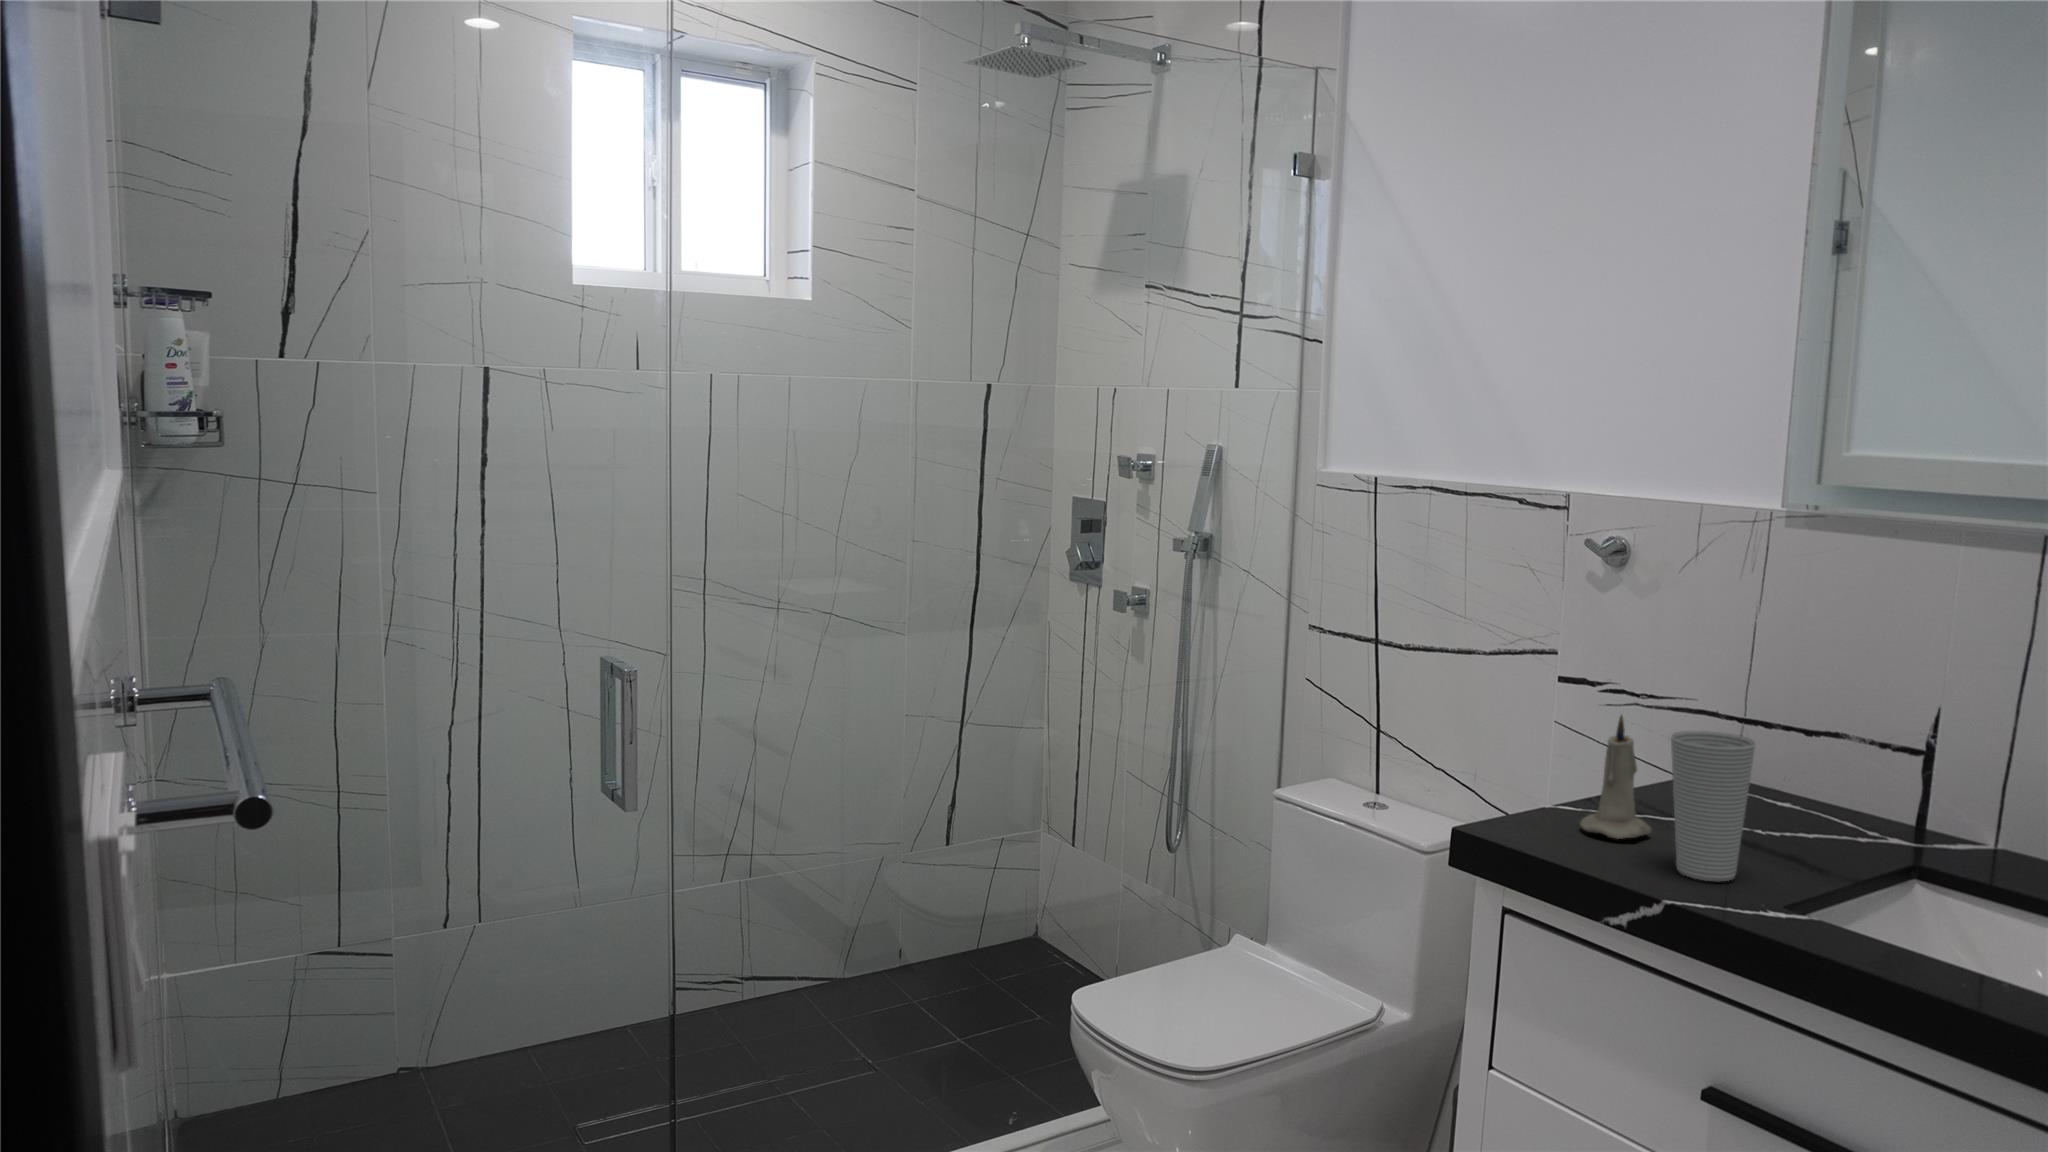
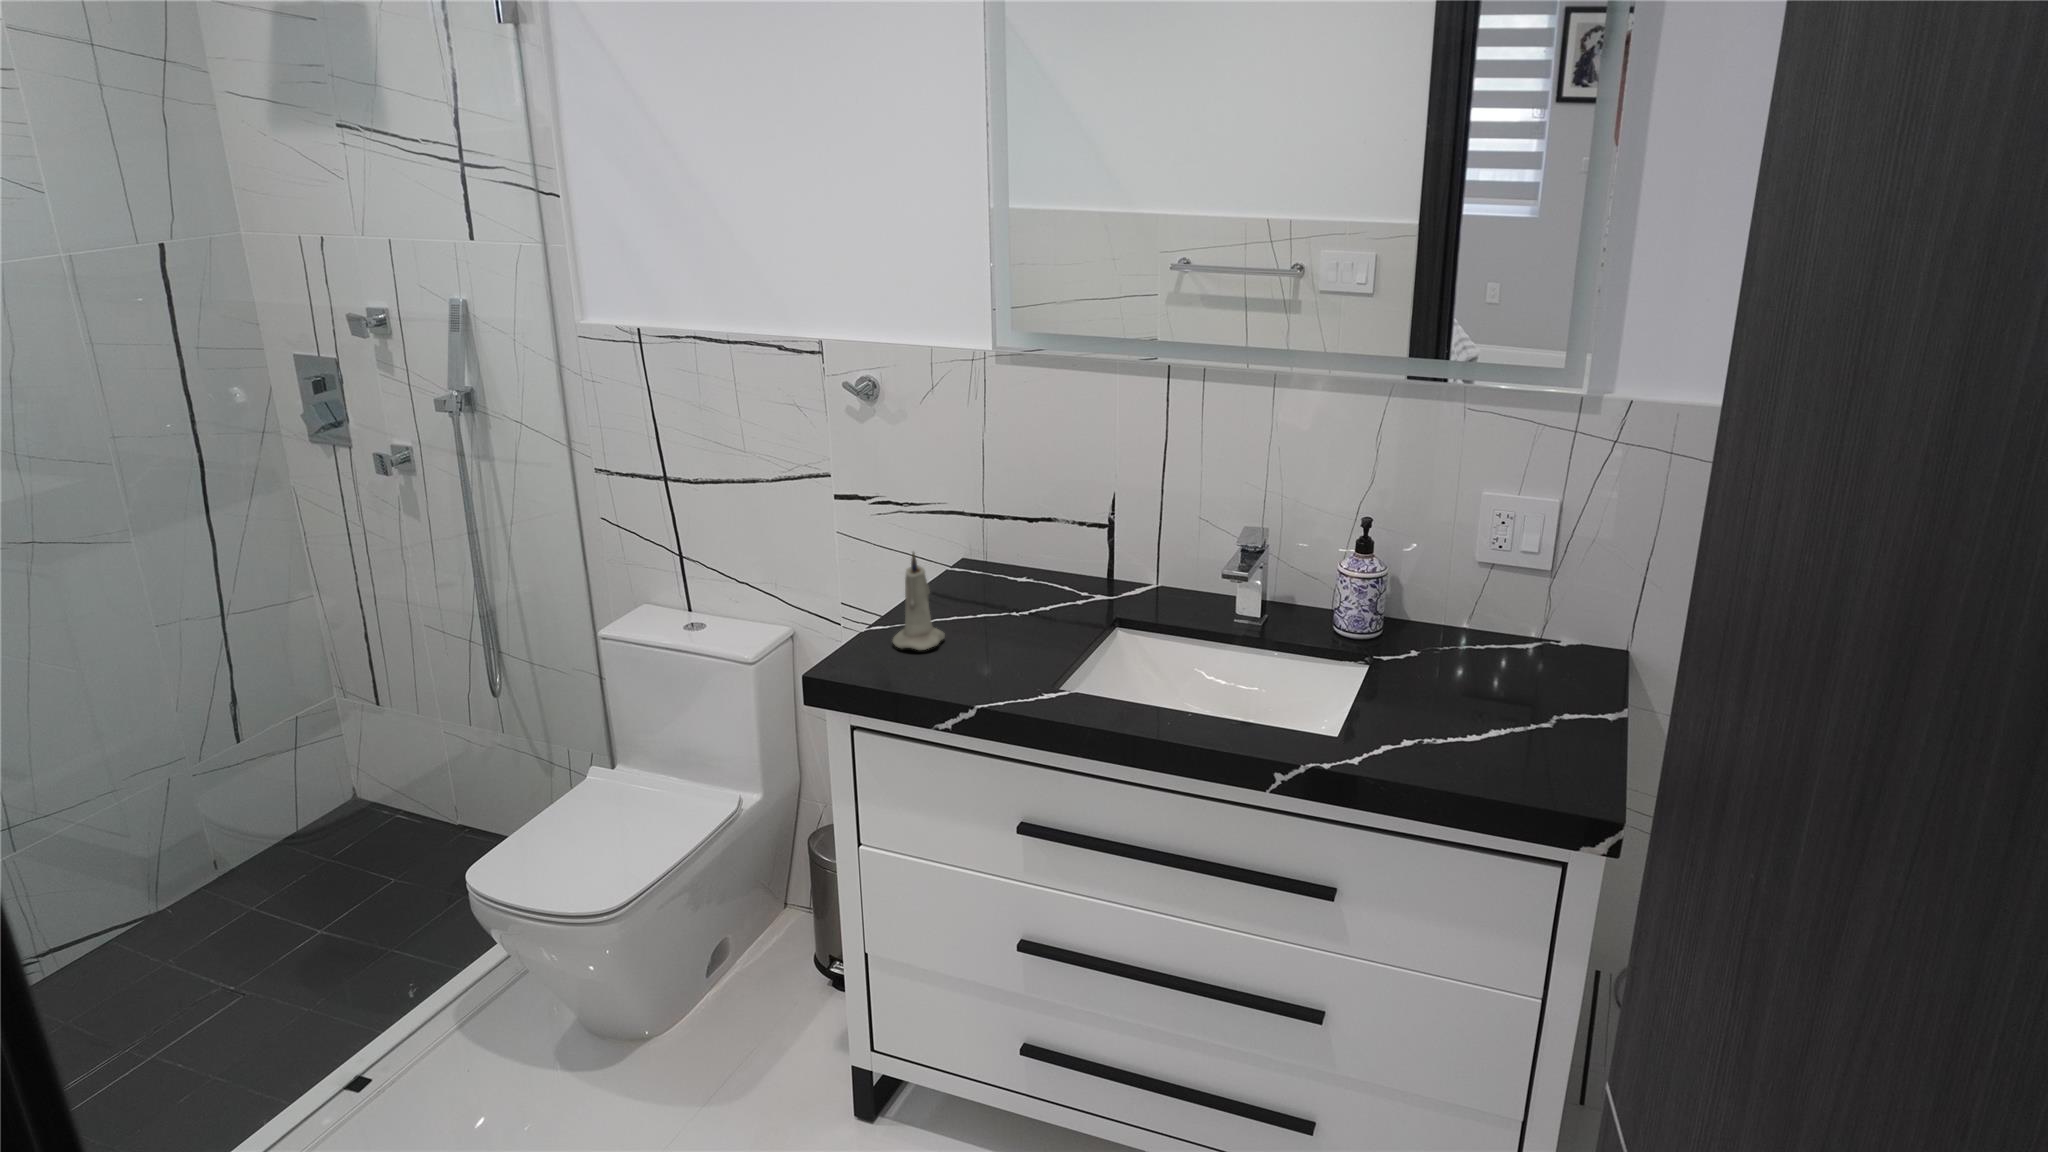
cup: present [1671,731,1755,881] -> none [960,559,1019,677]

